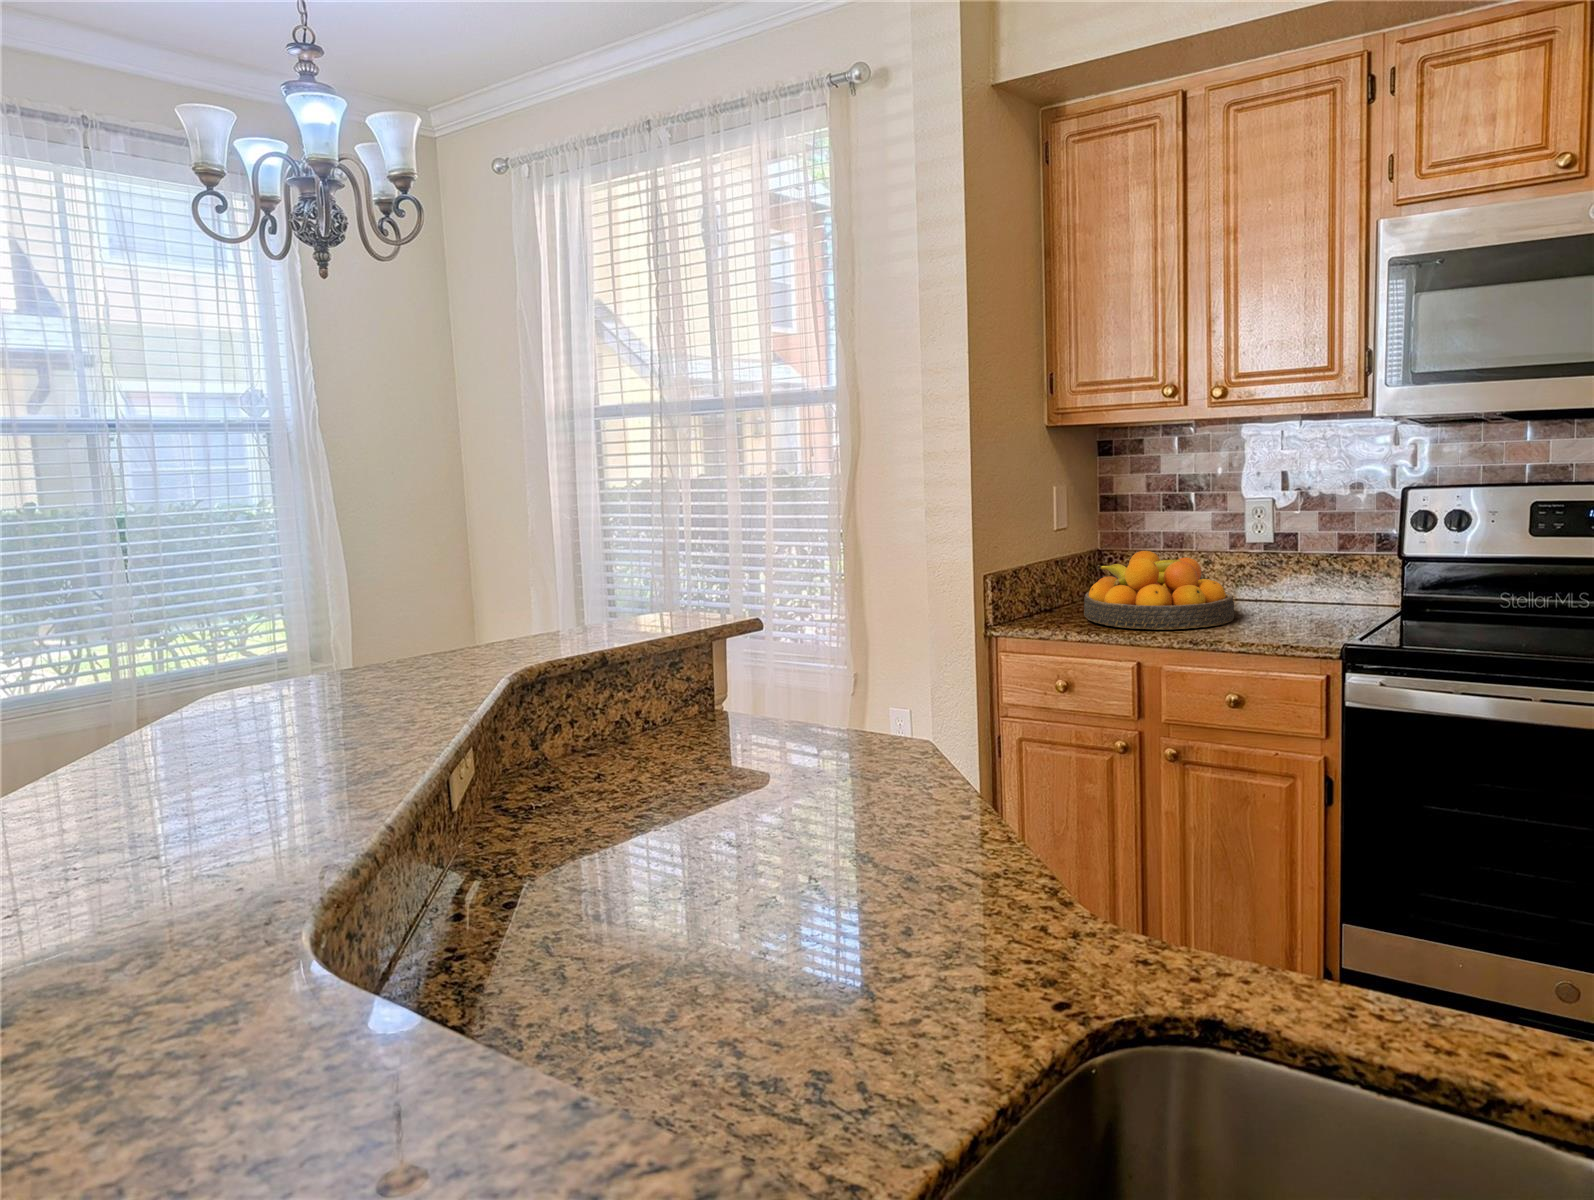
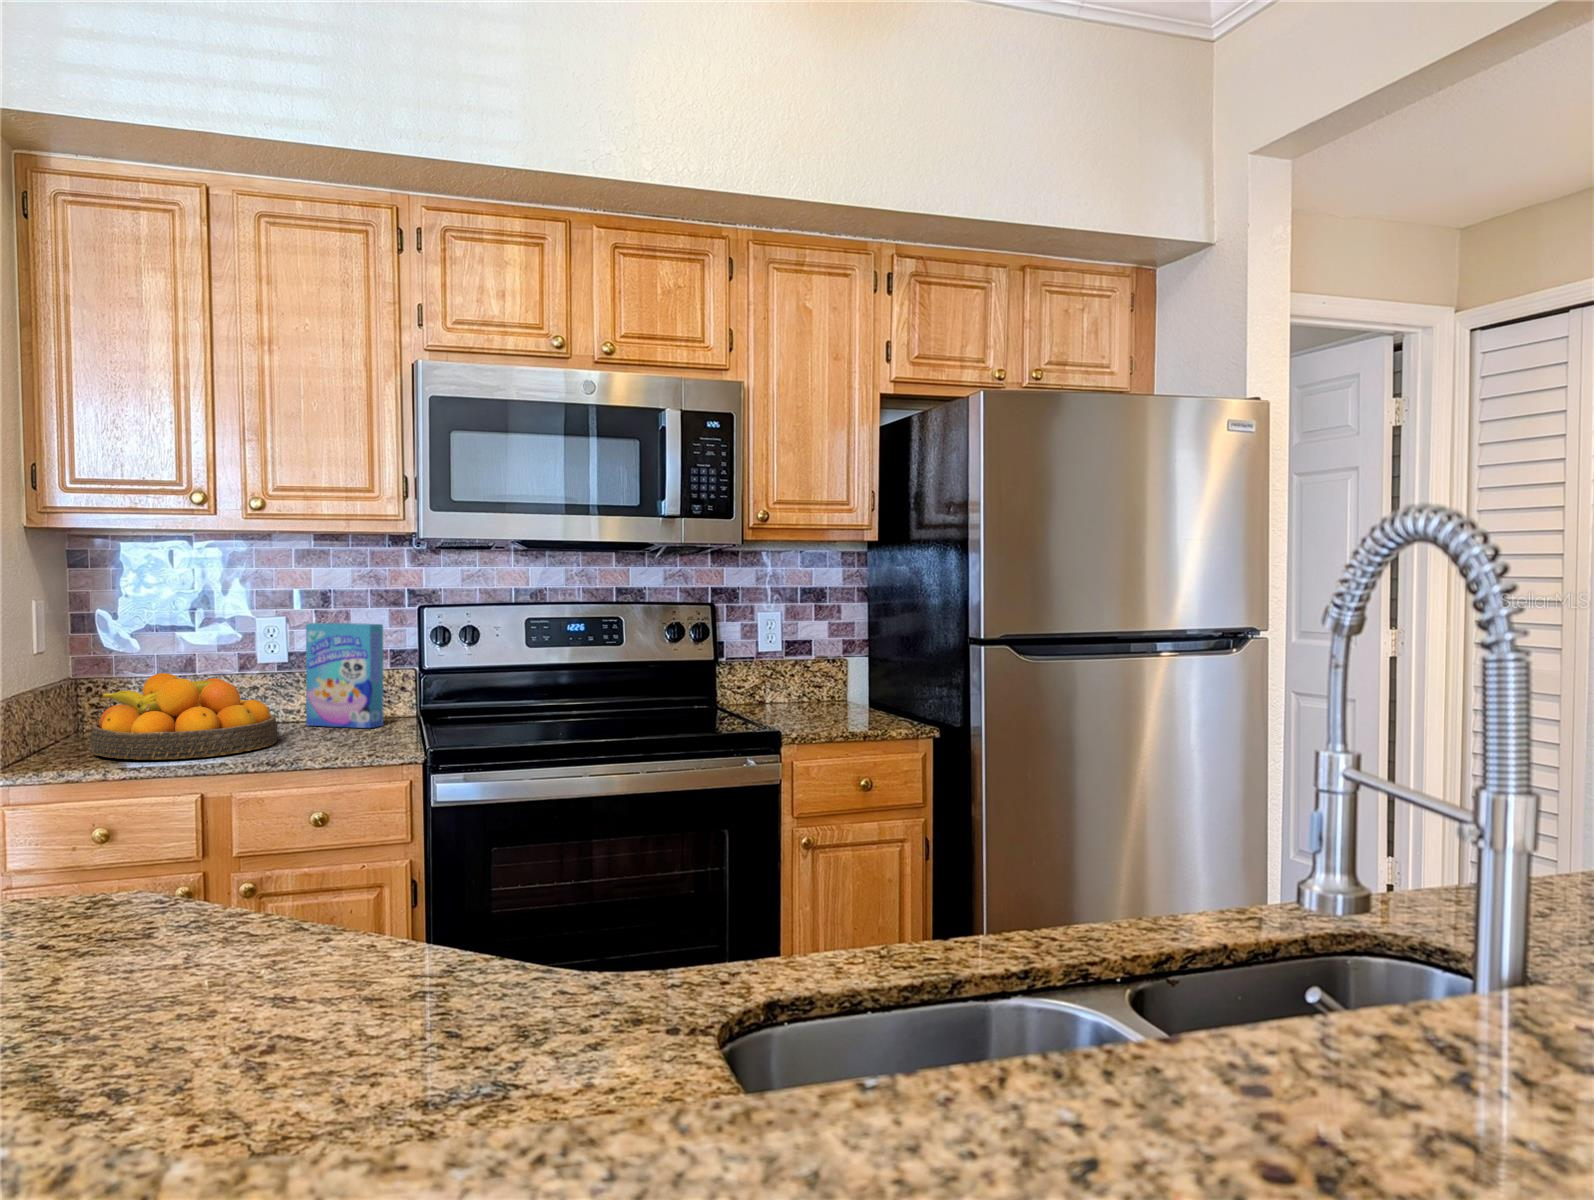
cereal box: none [1280,506,1354,617] -> present [306,623,383,728]

